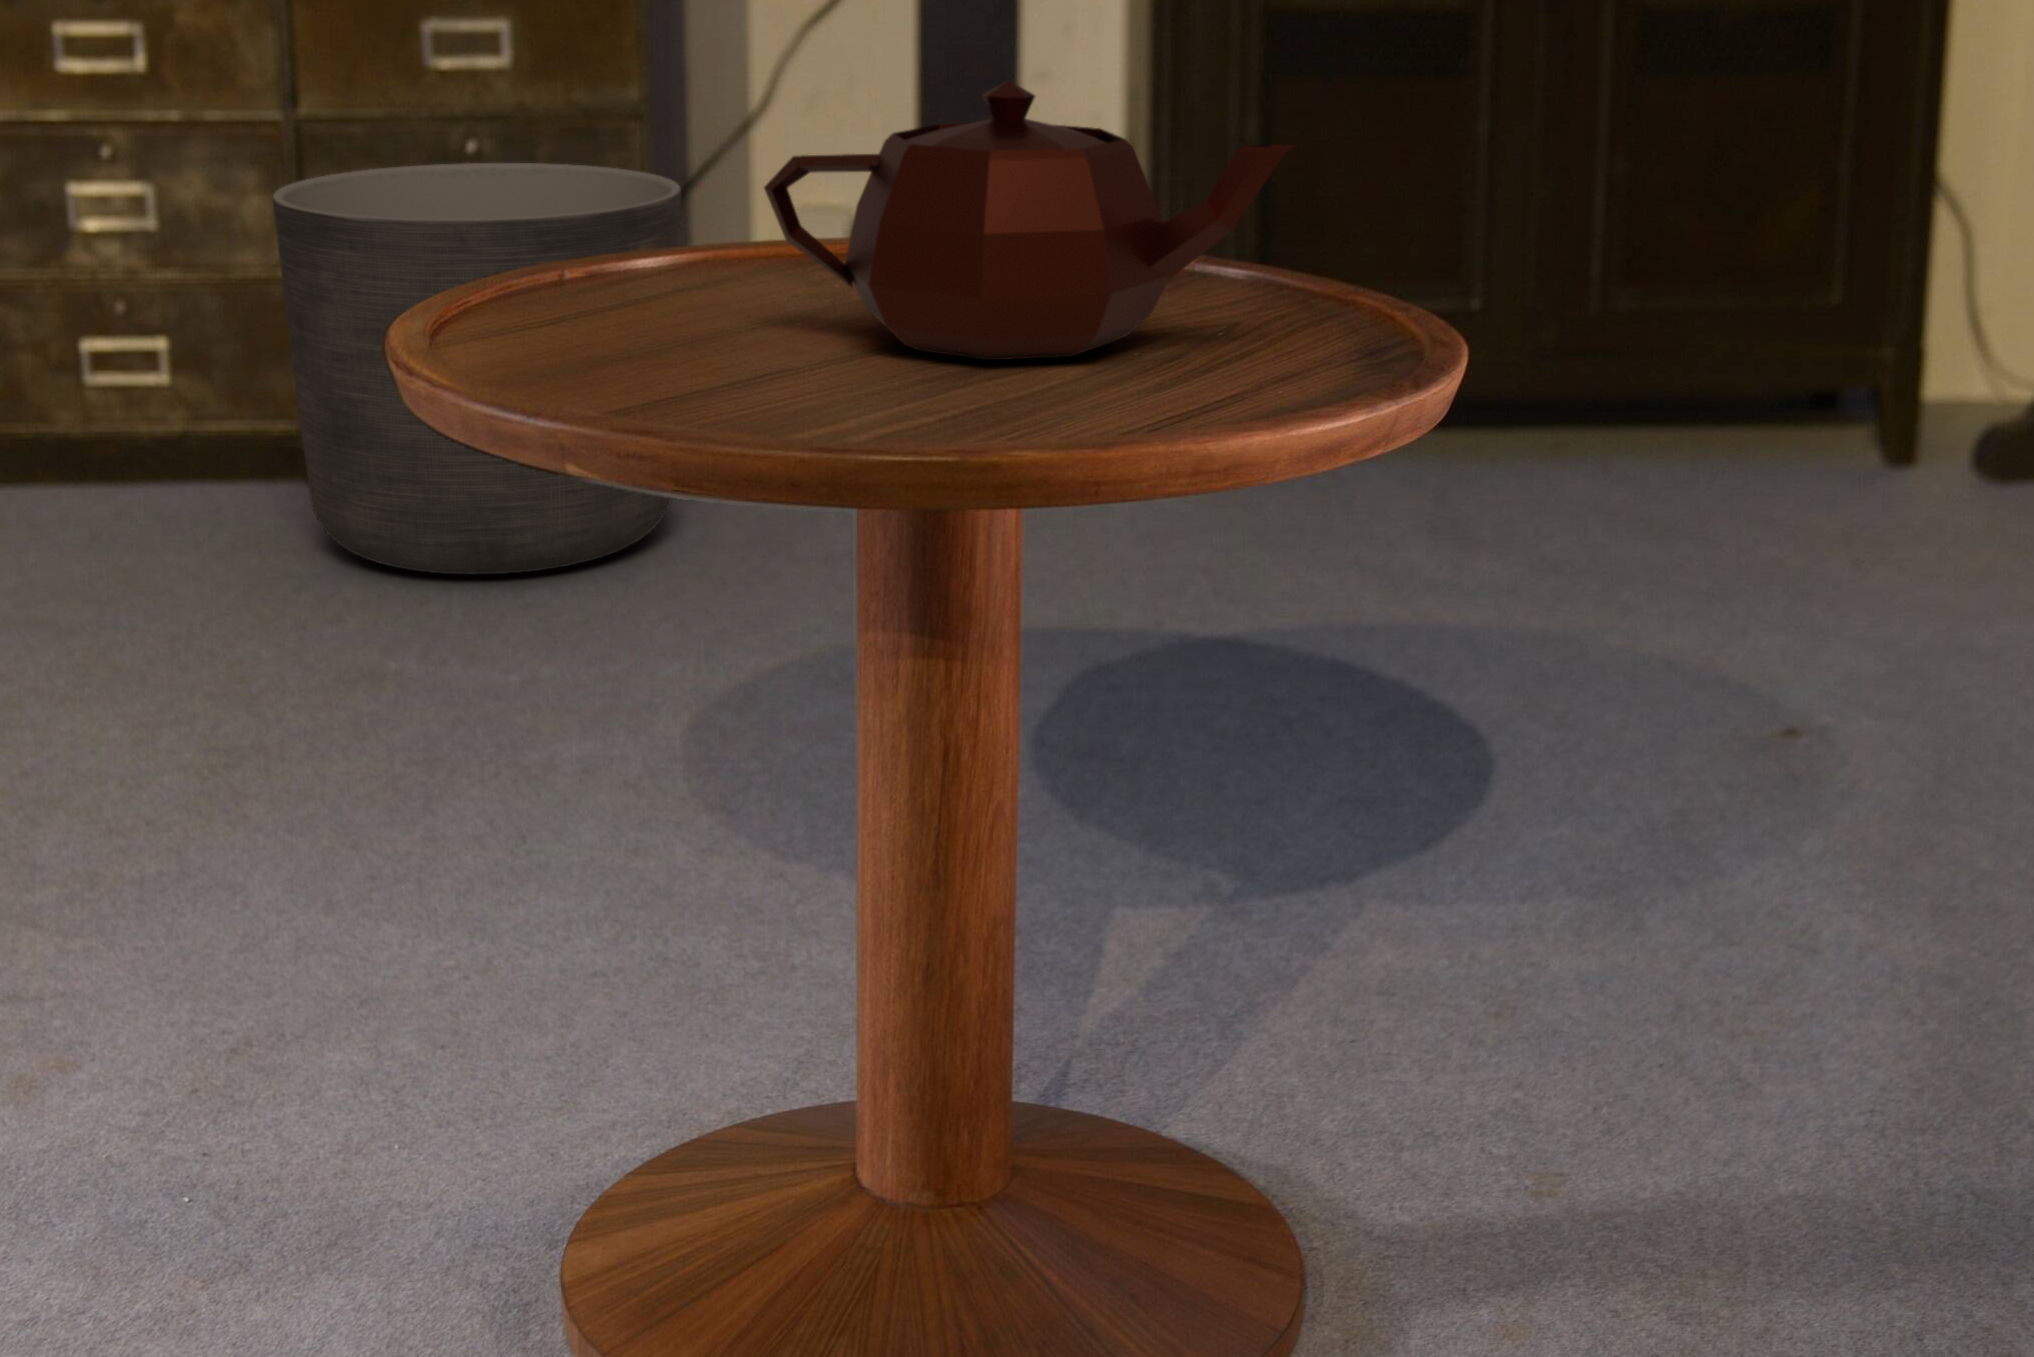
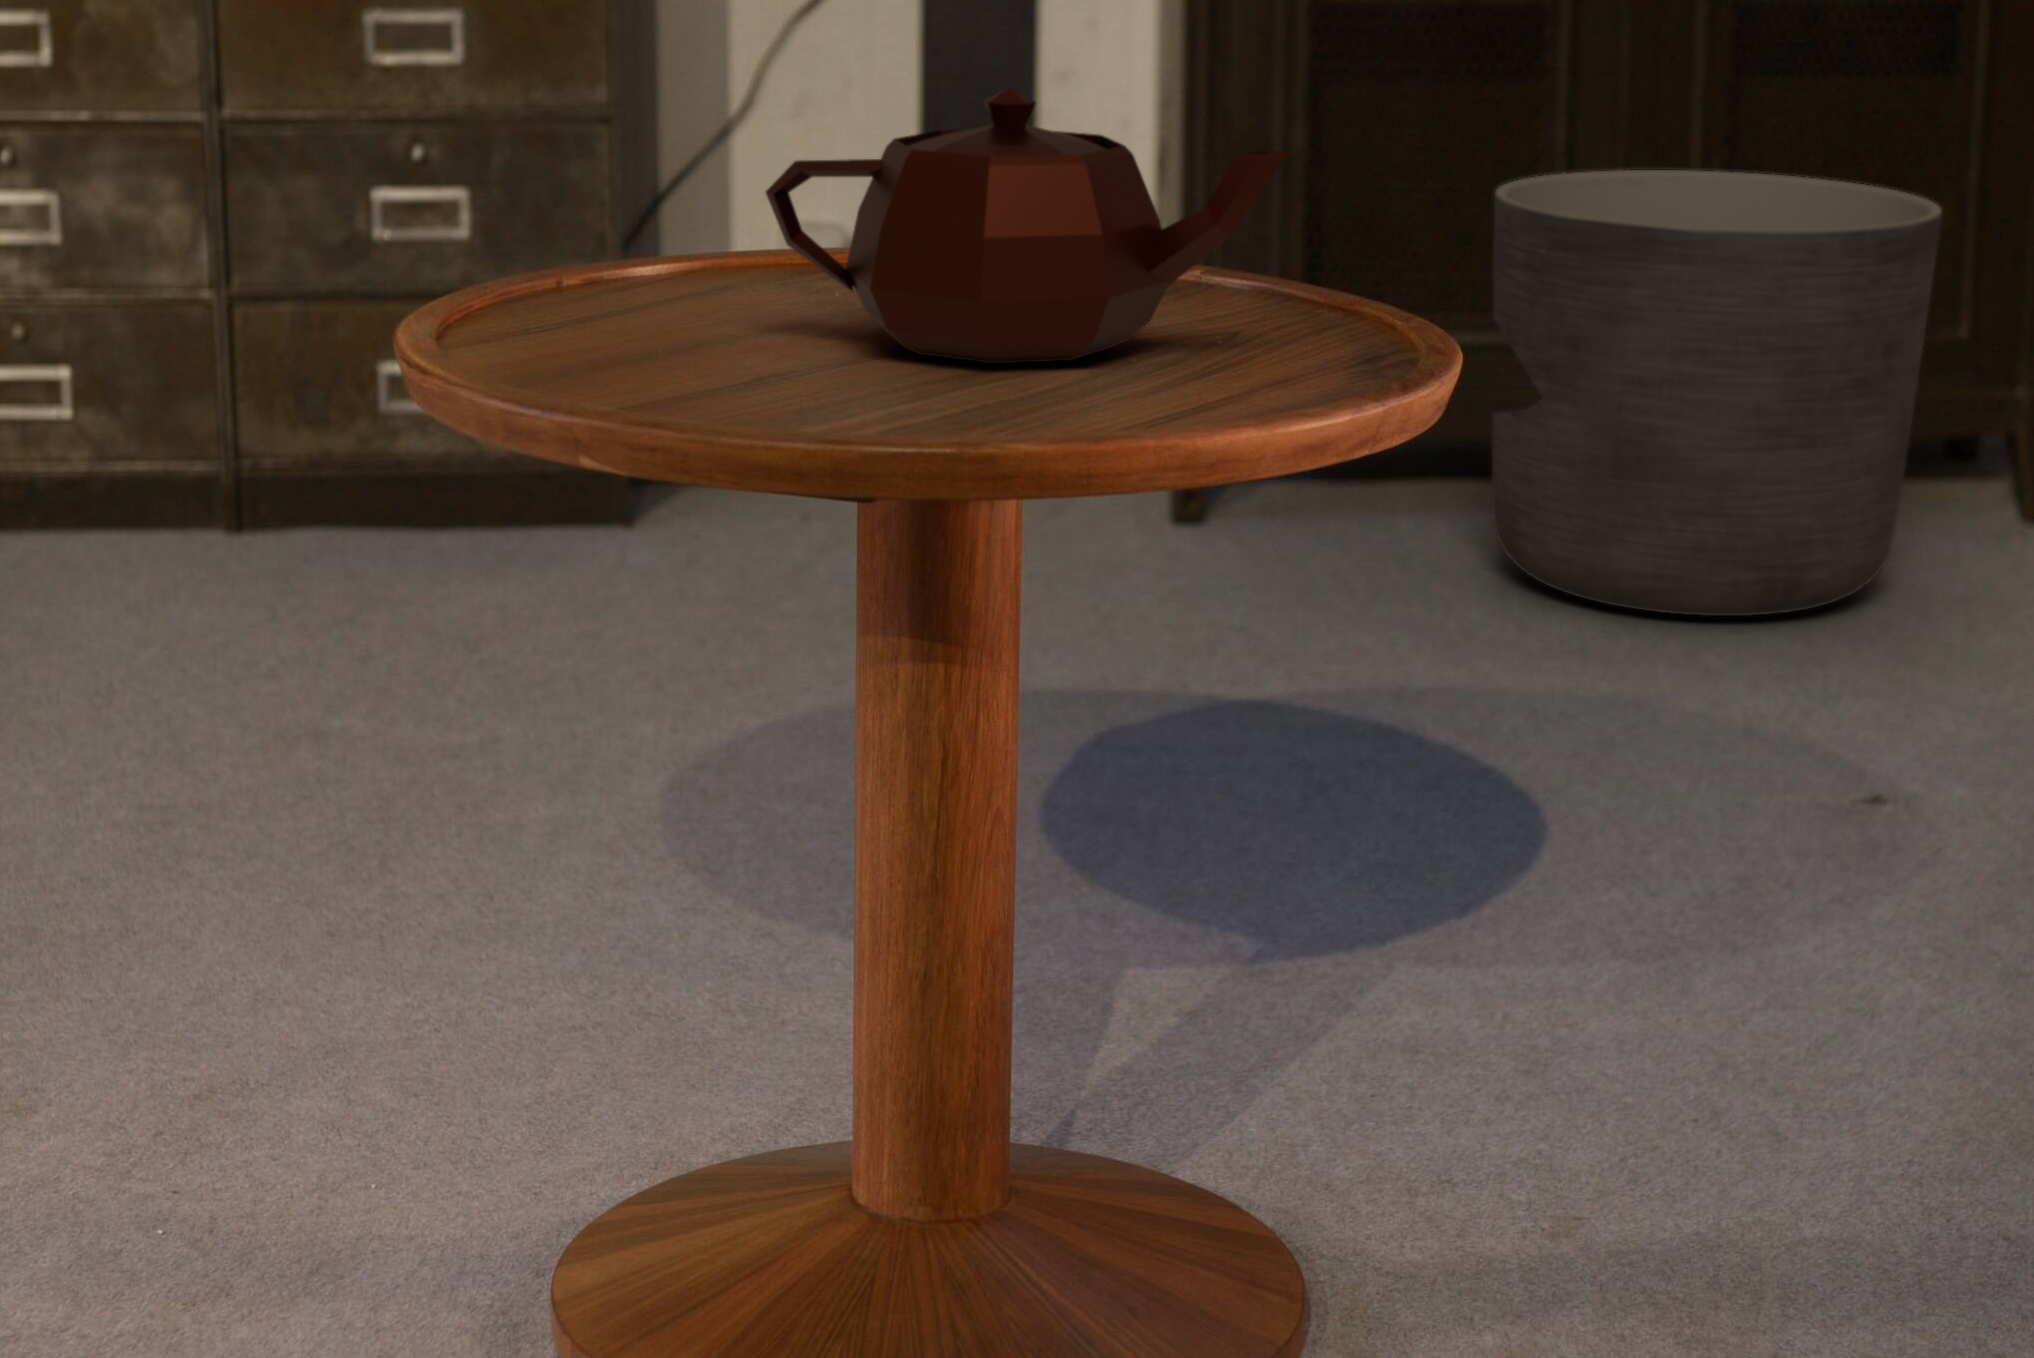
planter: present [273,163,681,574] -> present [1492,170,1942,616]

